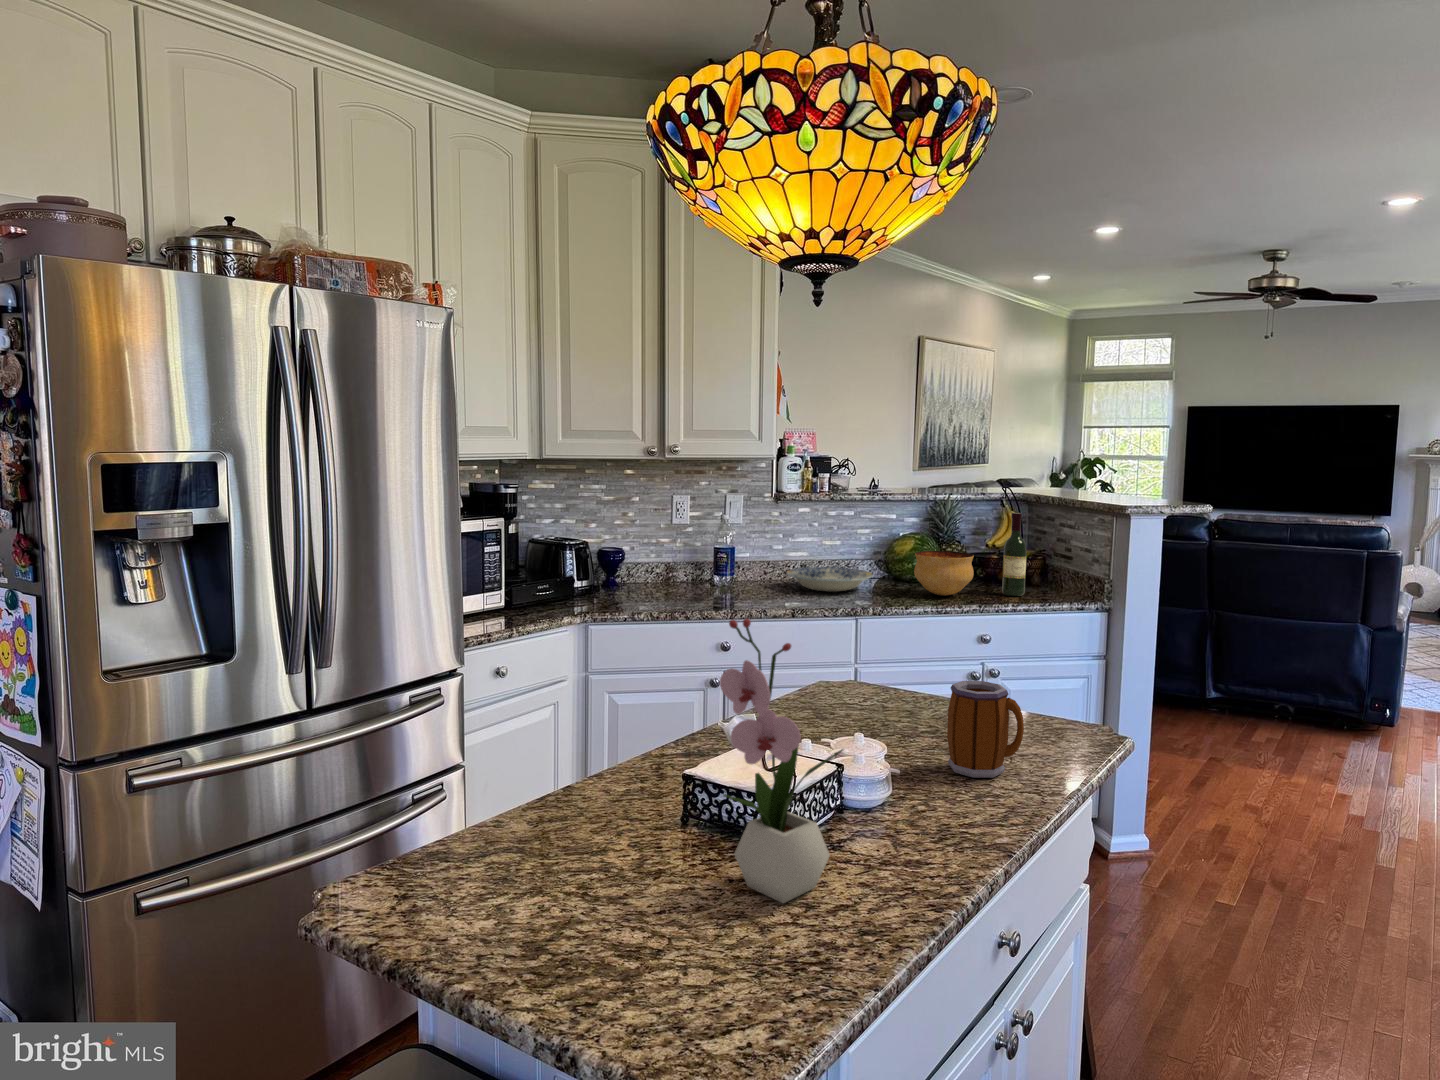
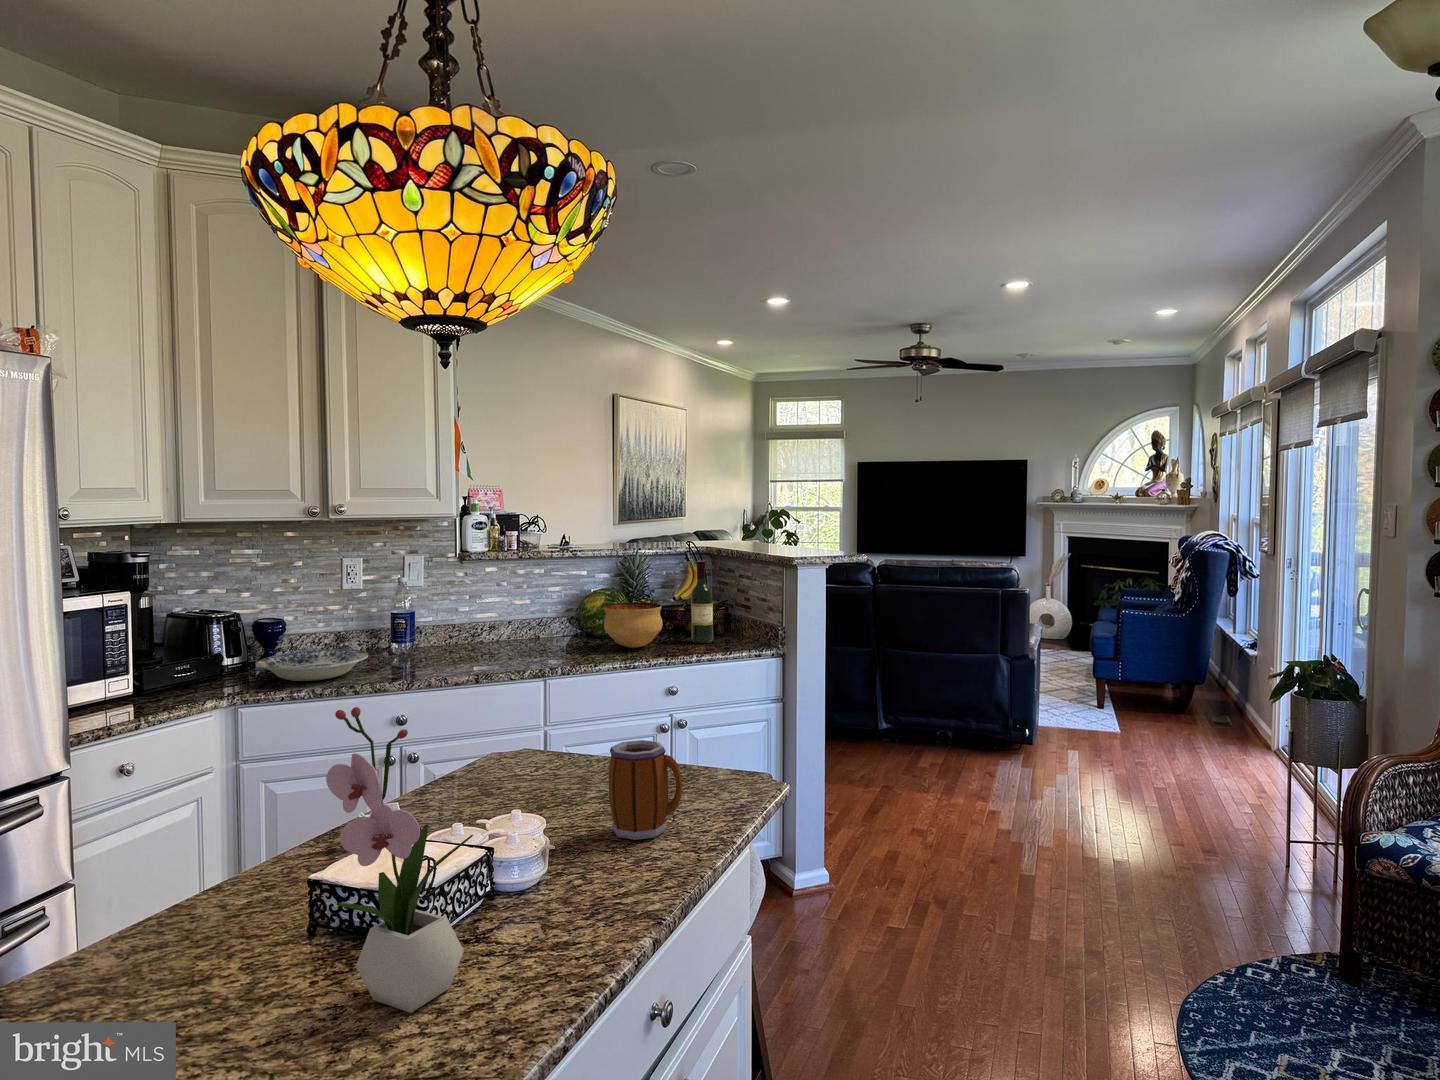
plate: present [787,567,873,592] -> present [257,649,368,681]

